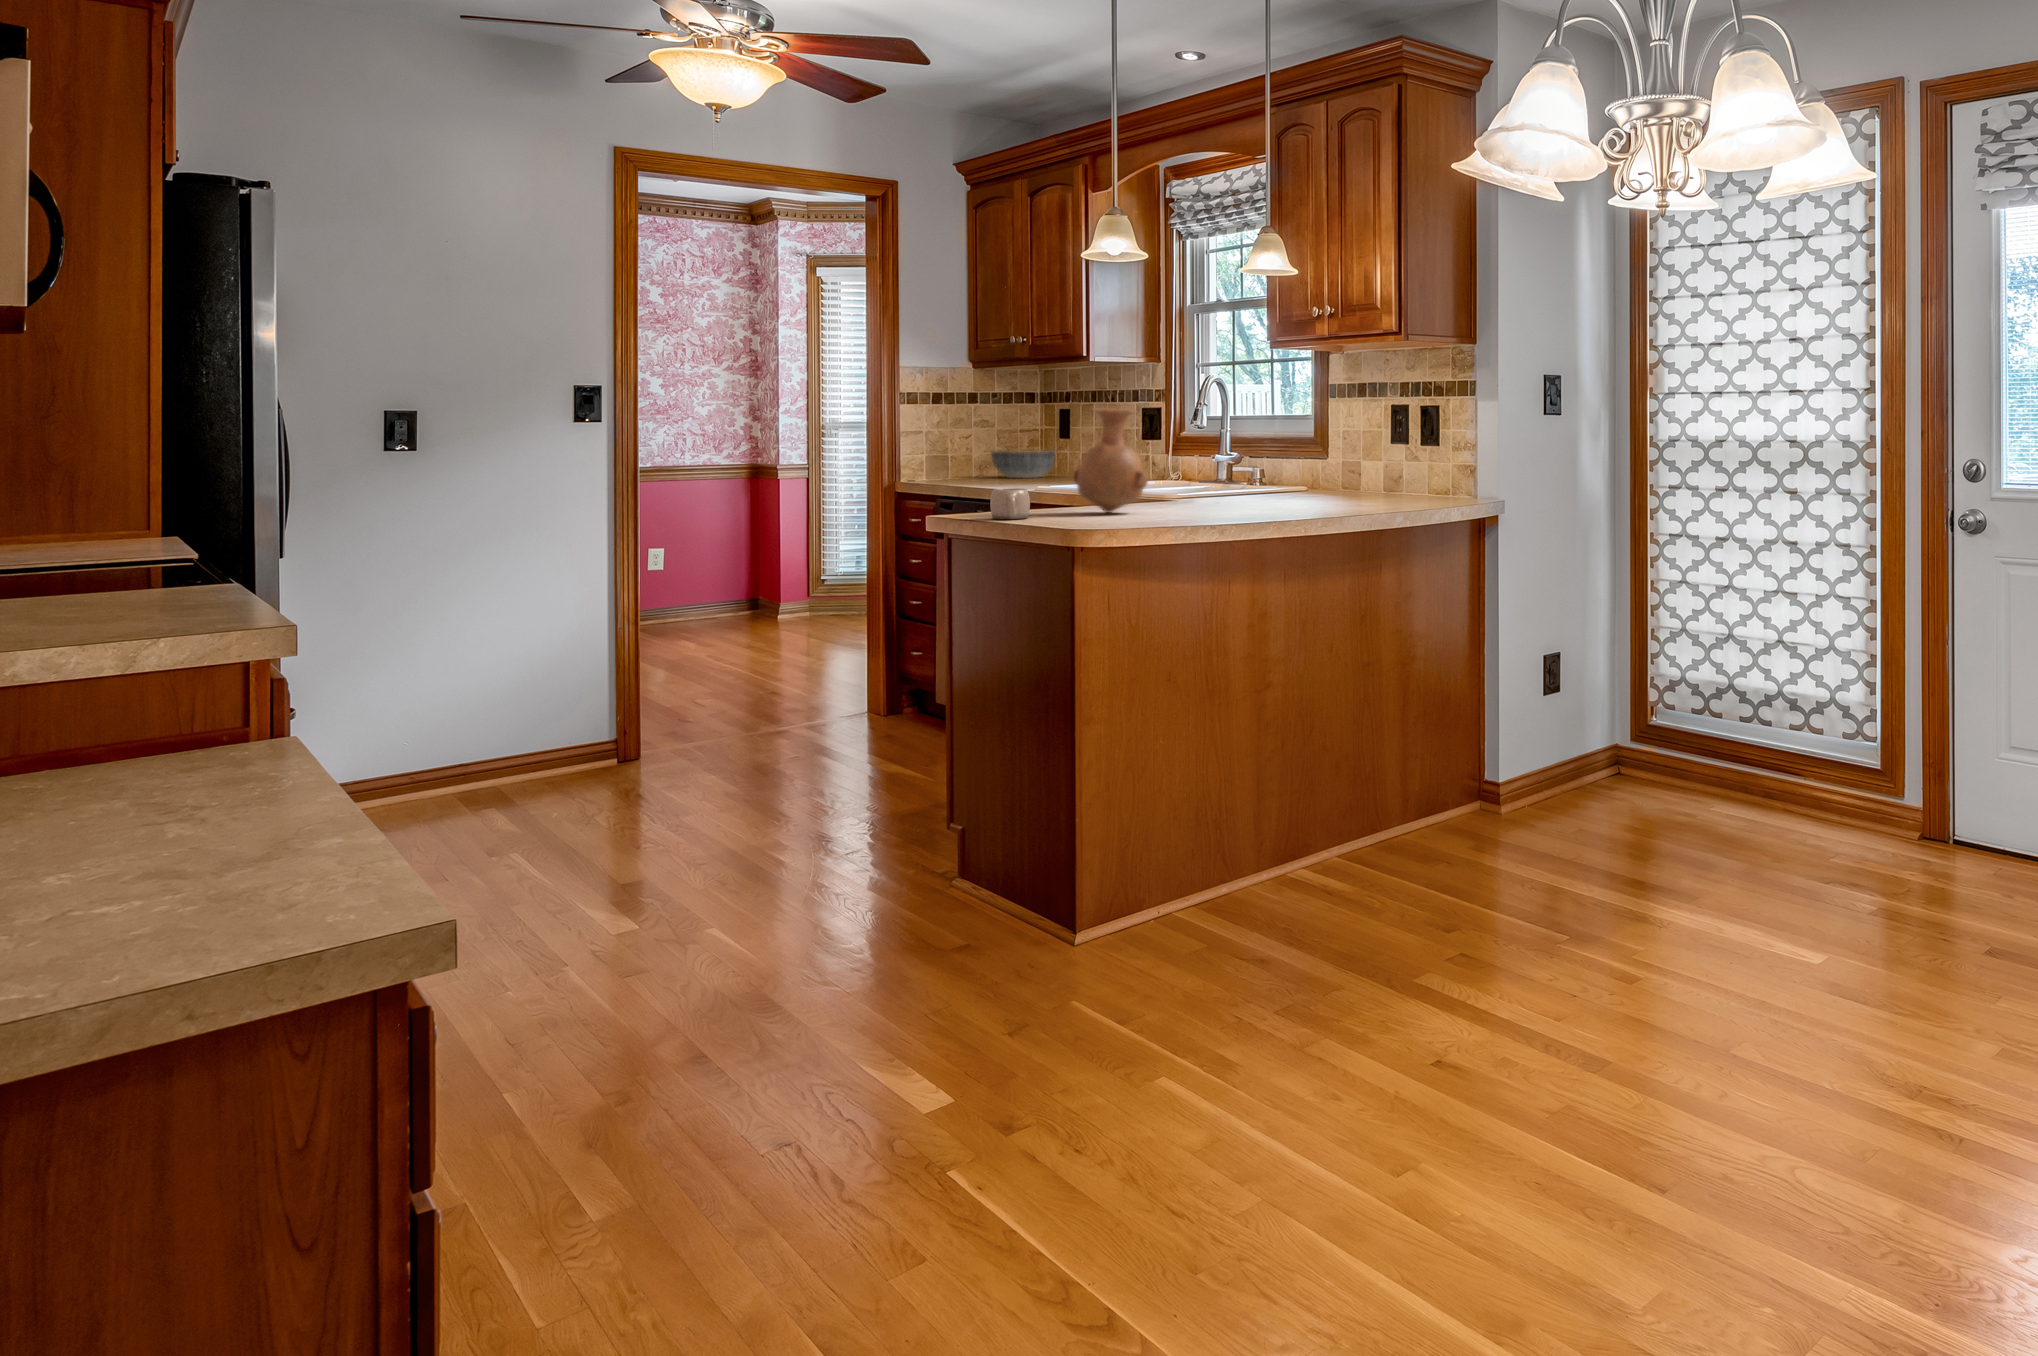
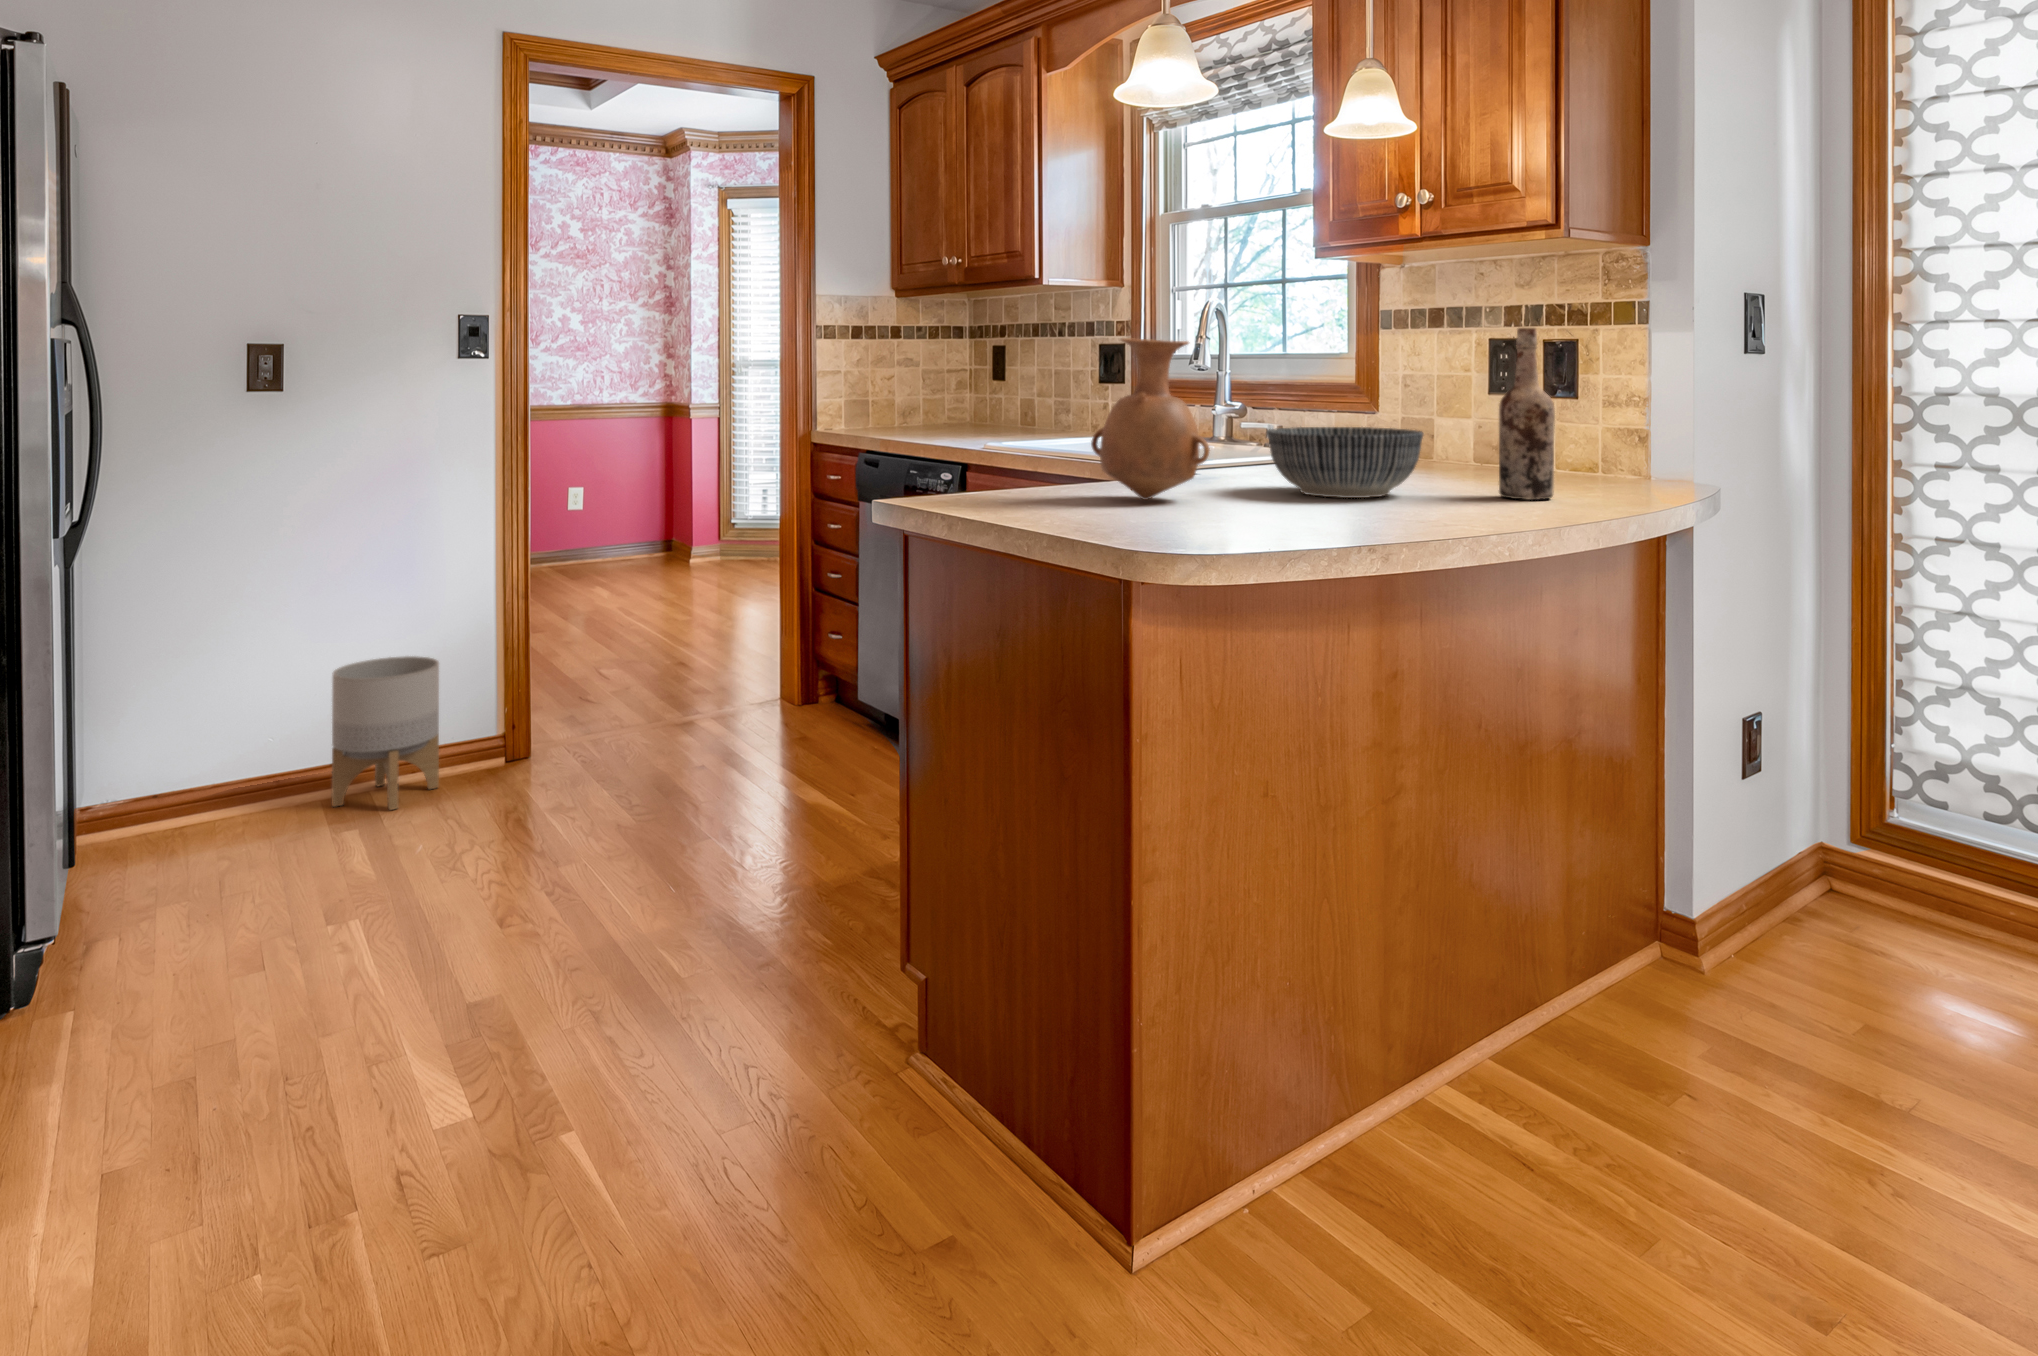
wine bottle: none [1347,401,1380,510] -> present [1499,328,1555,500]
bowl: present [991,451,1054,478] -> present [1267,427,1423,498]
mug: present [990,488,1030,519] -> none [981,463,1040,513]
planter: none [475,669,570,788] -> present [332,656,439,810]

